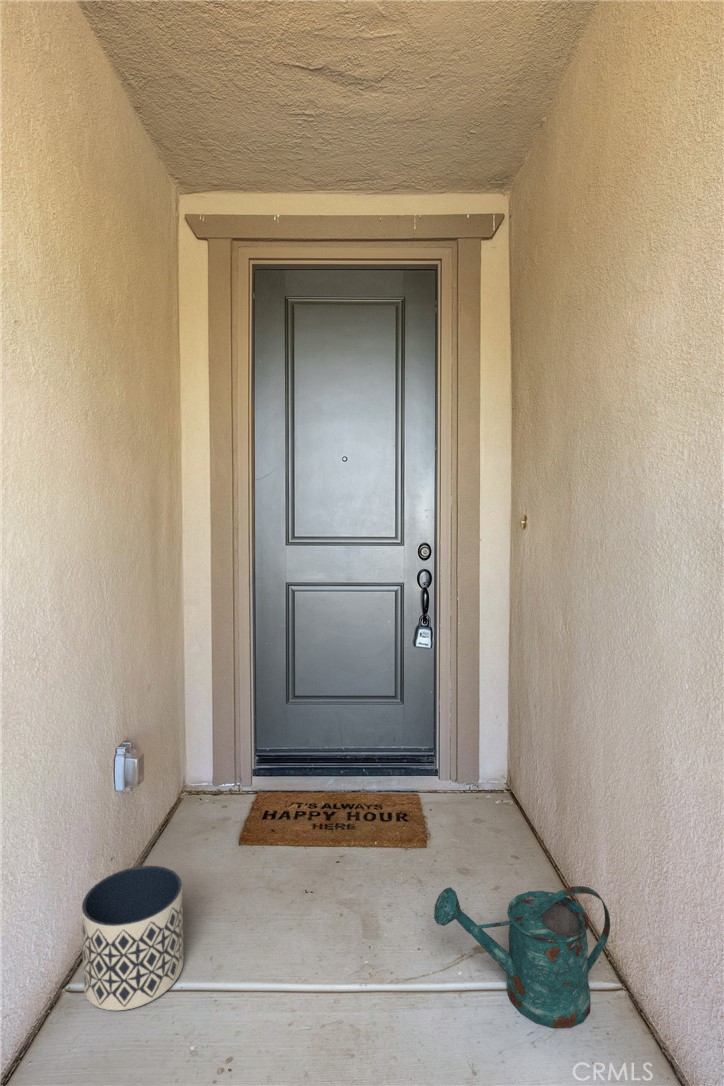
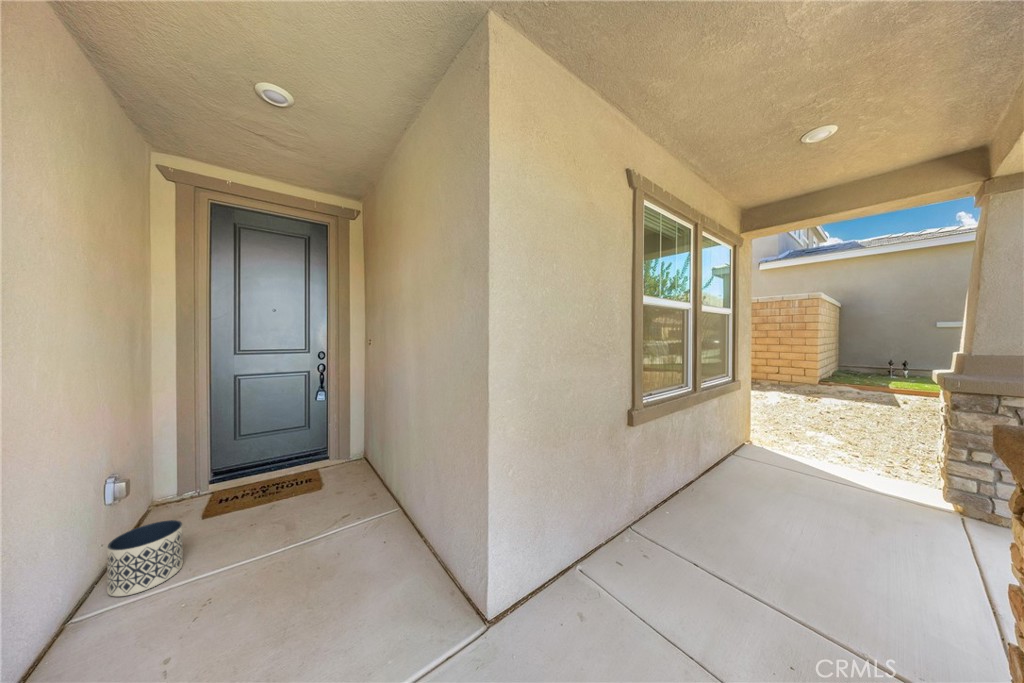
watering can: present [434,886,610,1028] -> none [329,470,399,521]

